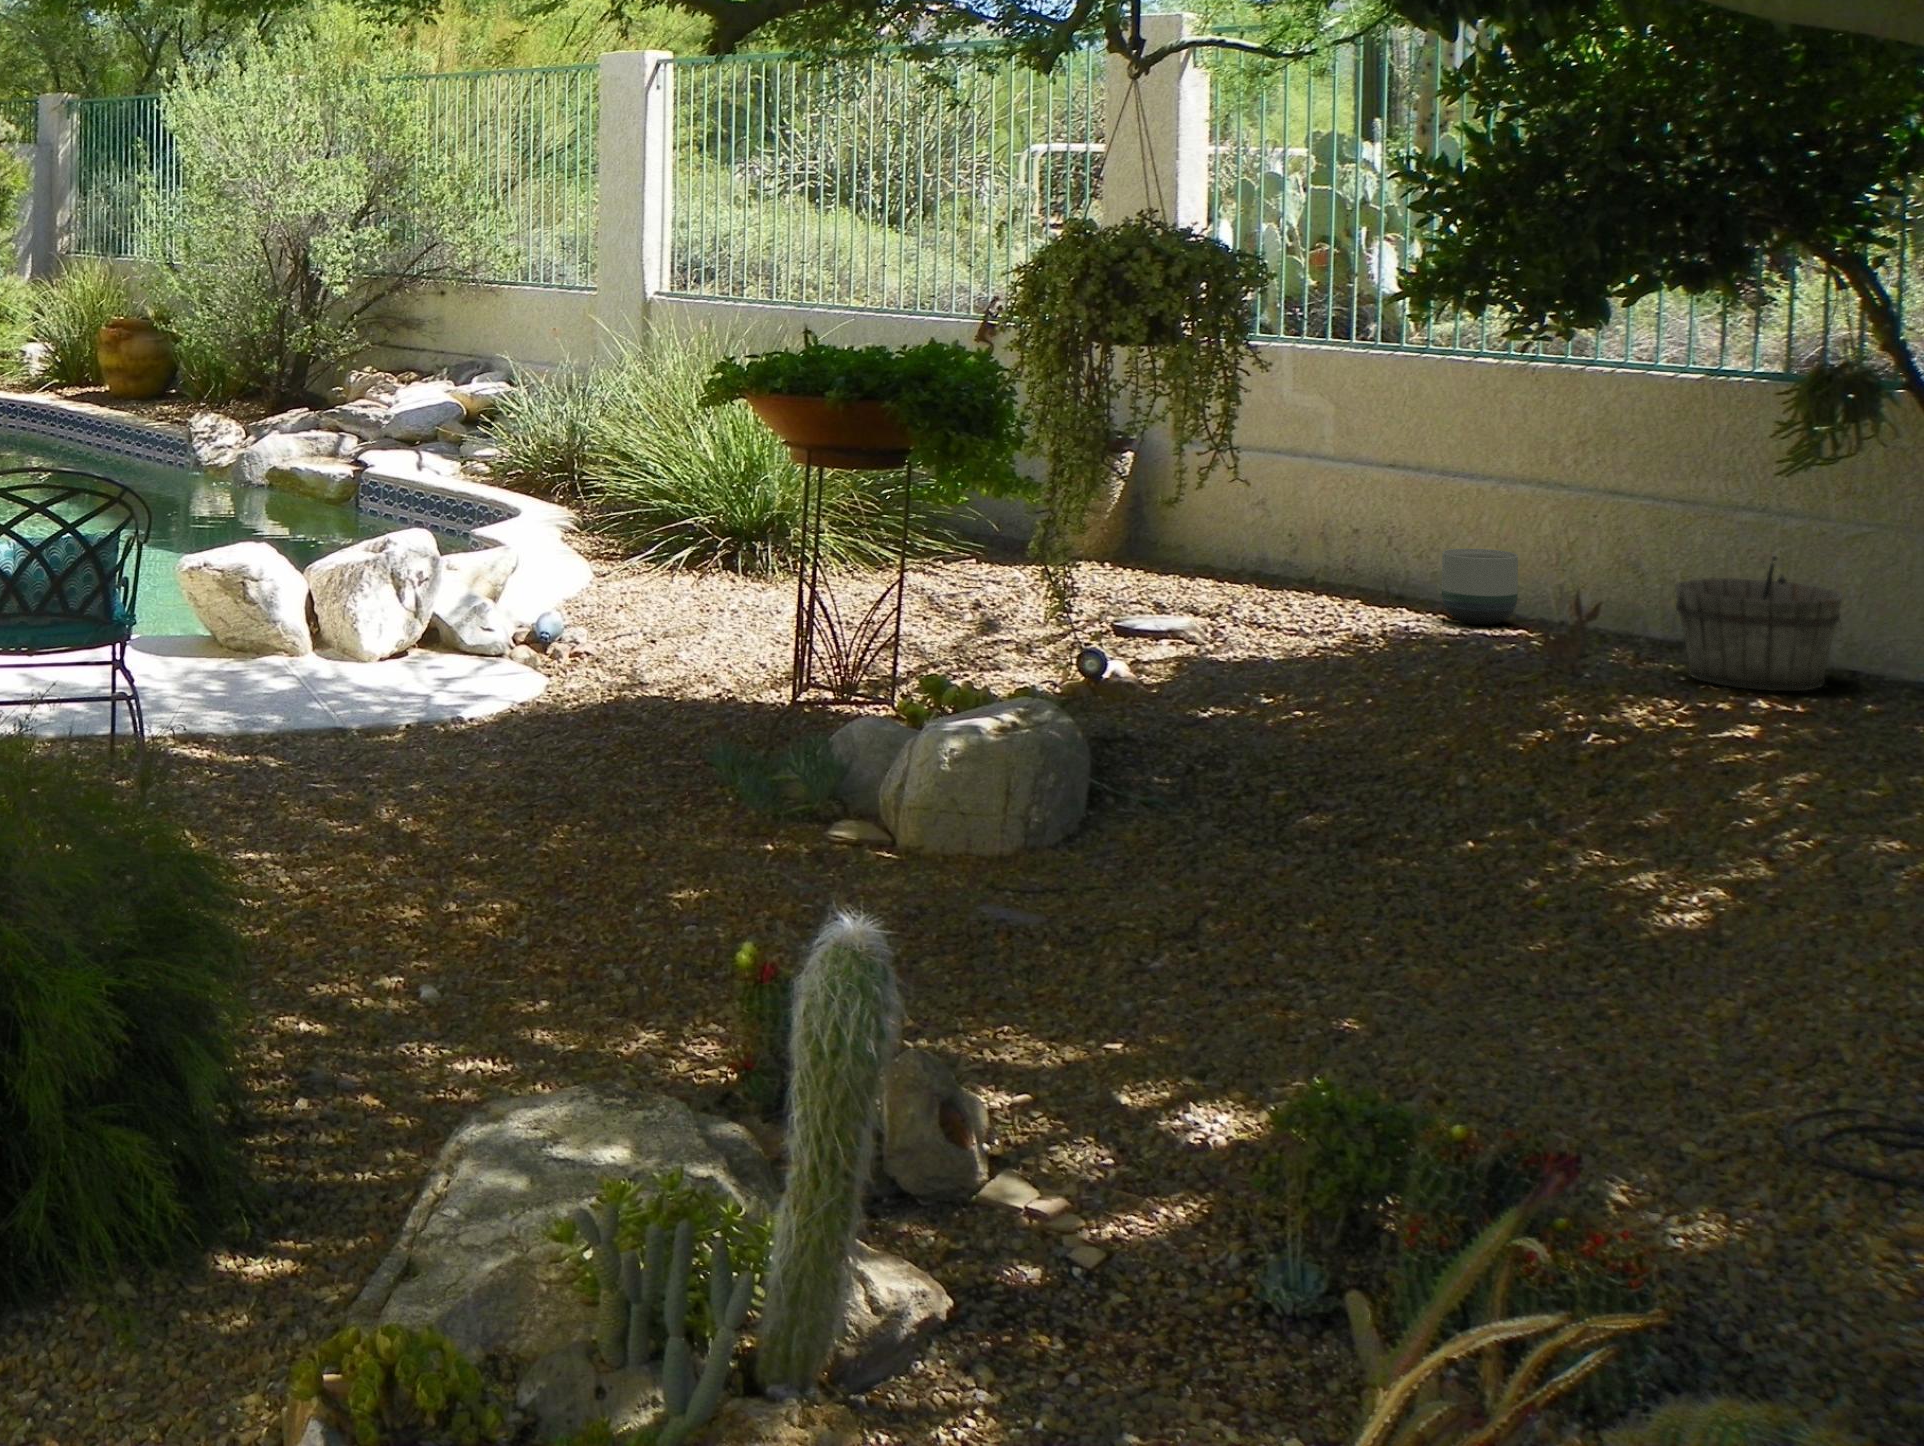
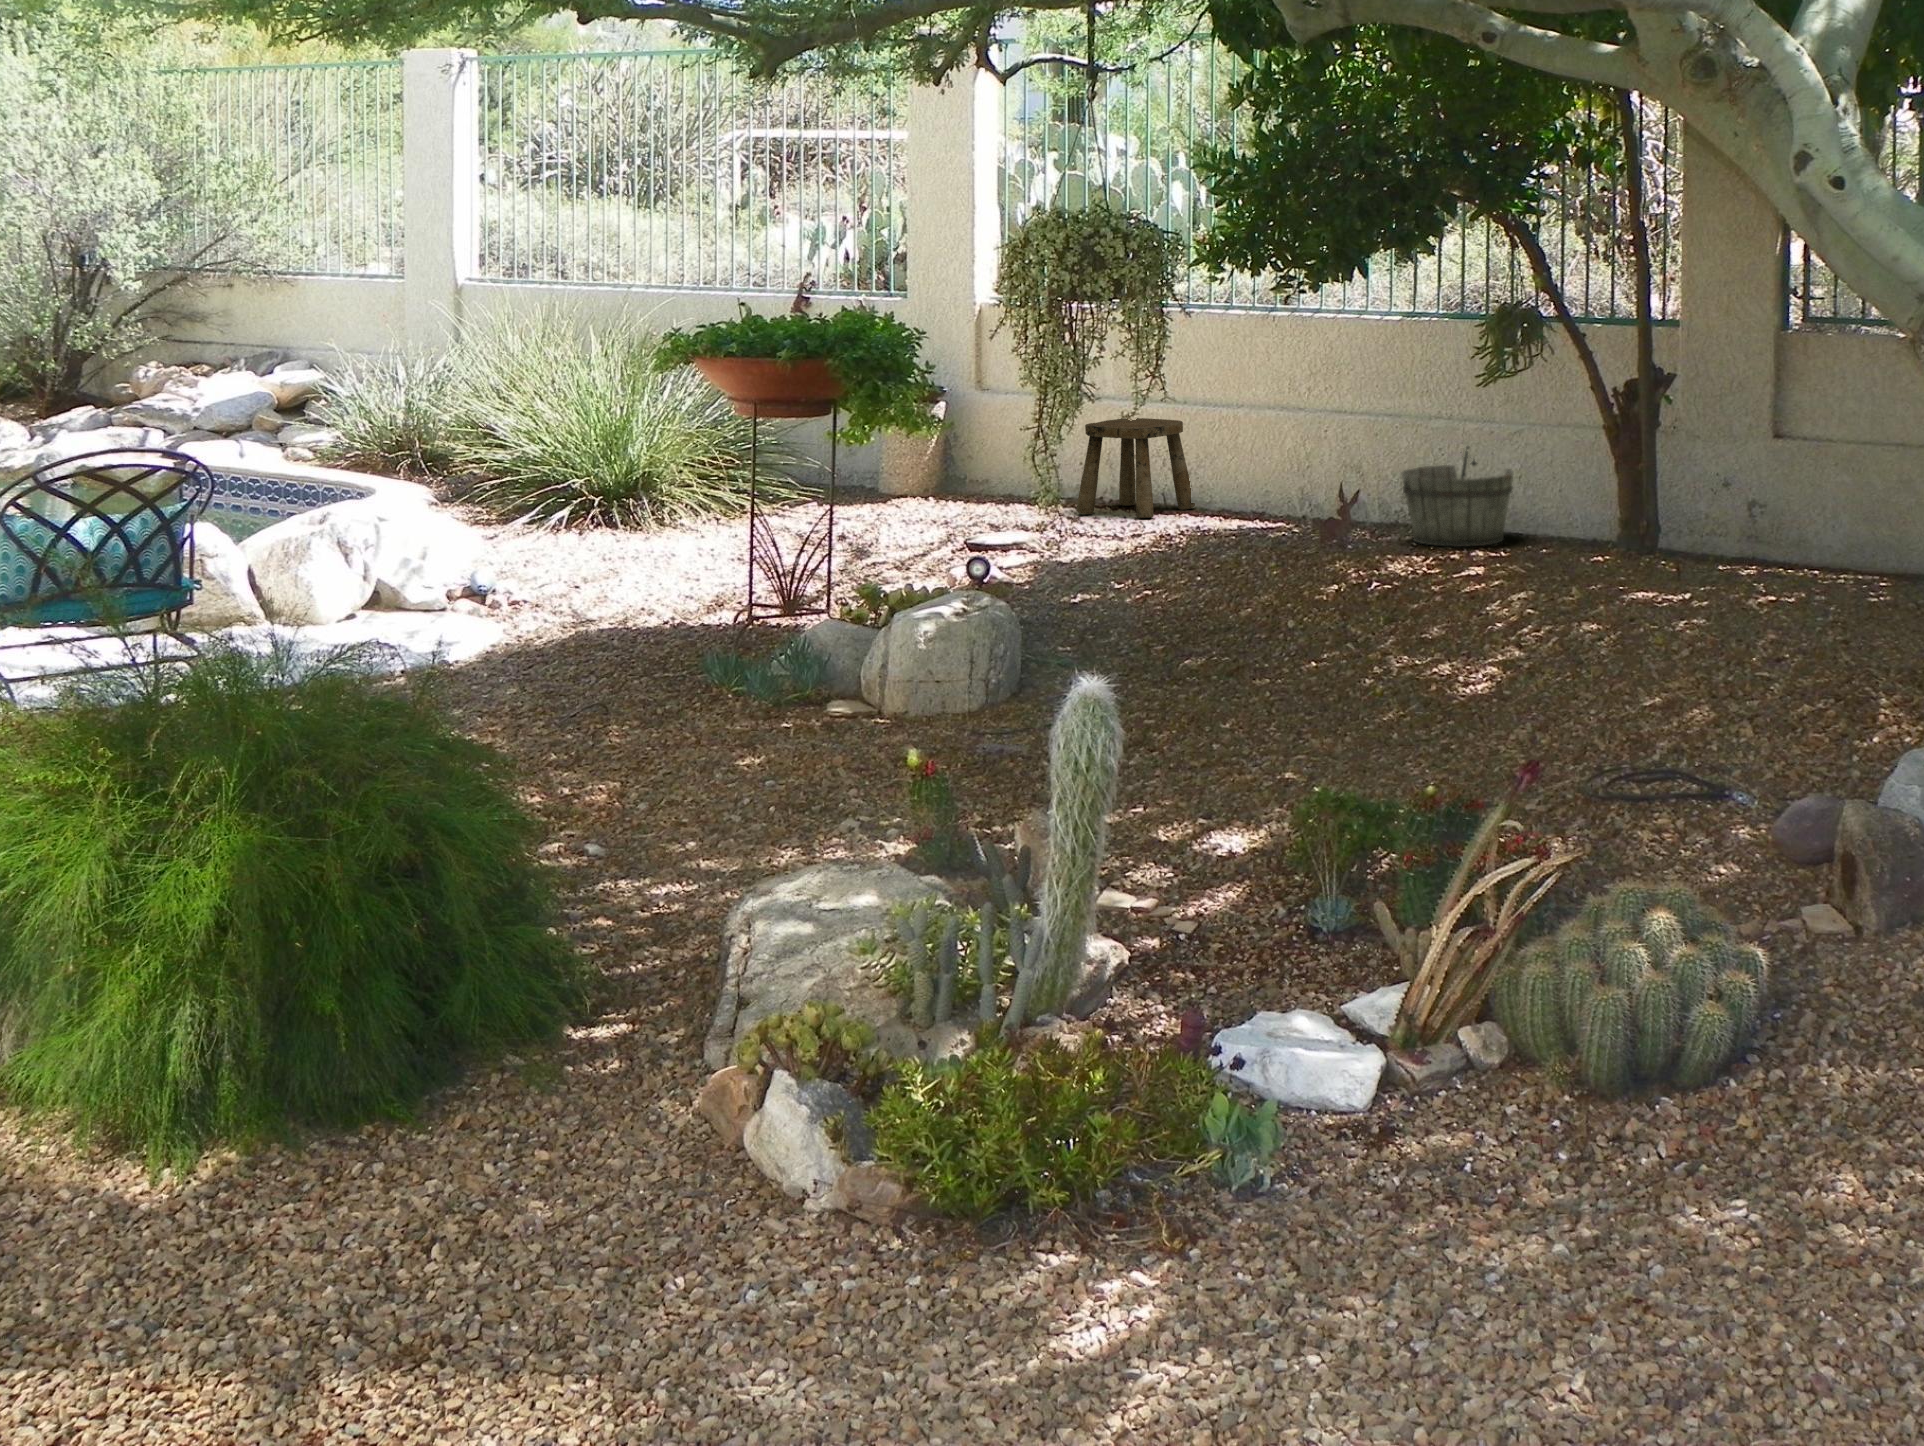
stool: none [1255,488,1409,612] -> present [1076,418,1195,518]
planter: present [1442,549,1518,625] -> none [1224,459,1280,519]

